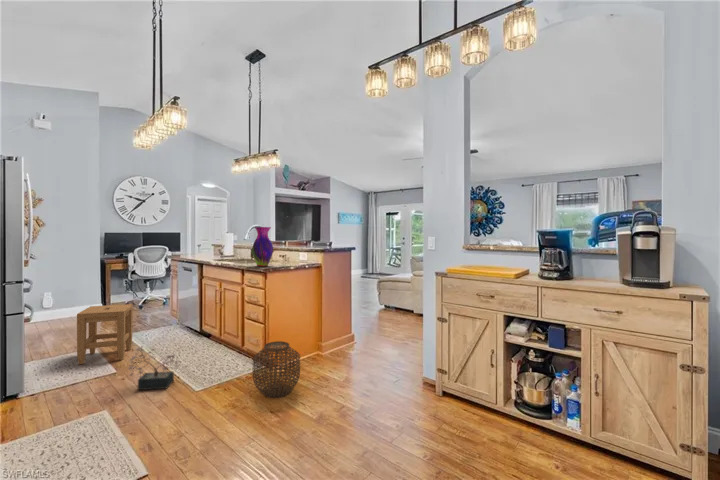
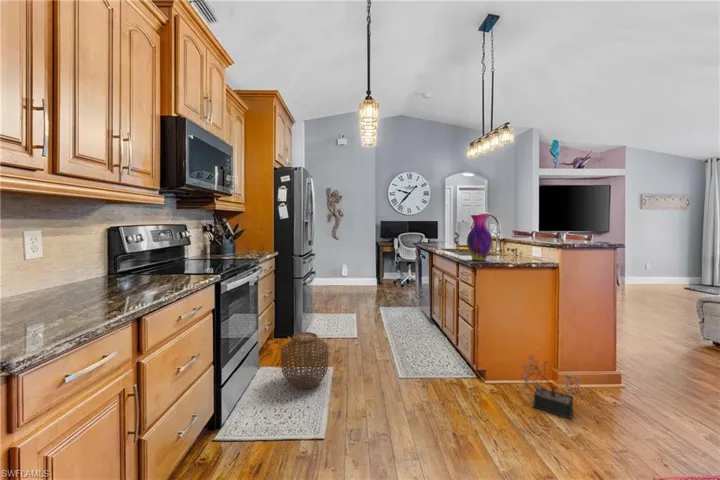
stool: present [77,304,133,364] -> none [336,281,376,330]
woven basket: present [253,341,300,398] -> present [281,332,328,390]
decorative plant: present [129,348,178,390] -> present [521,355,585,418]

